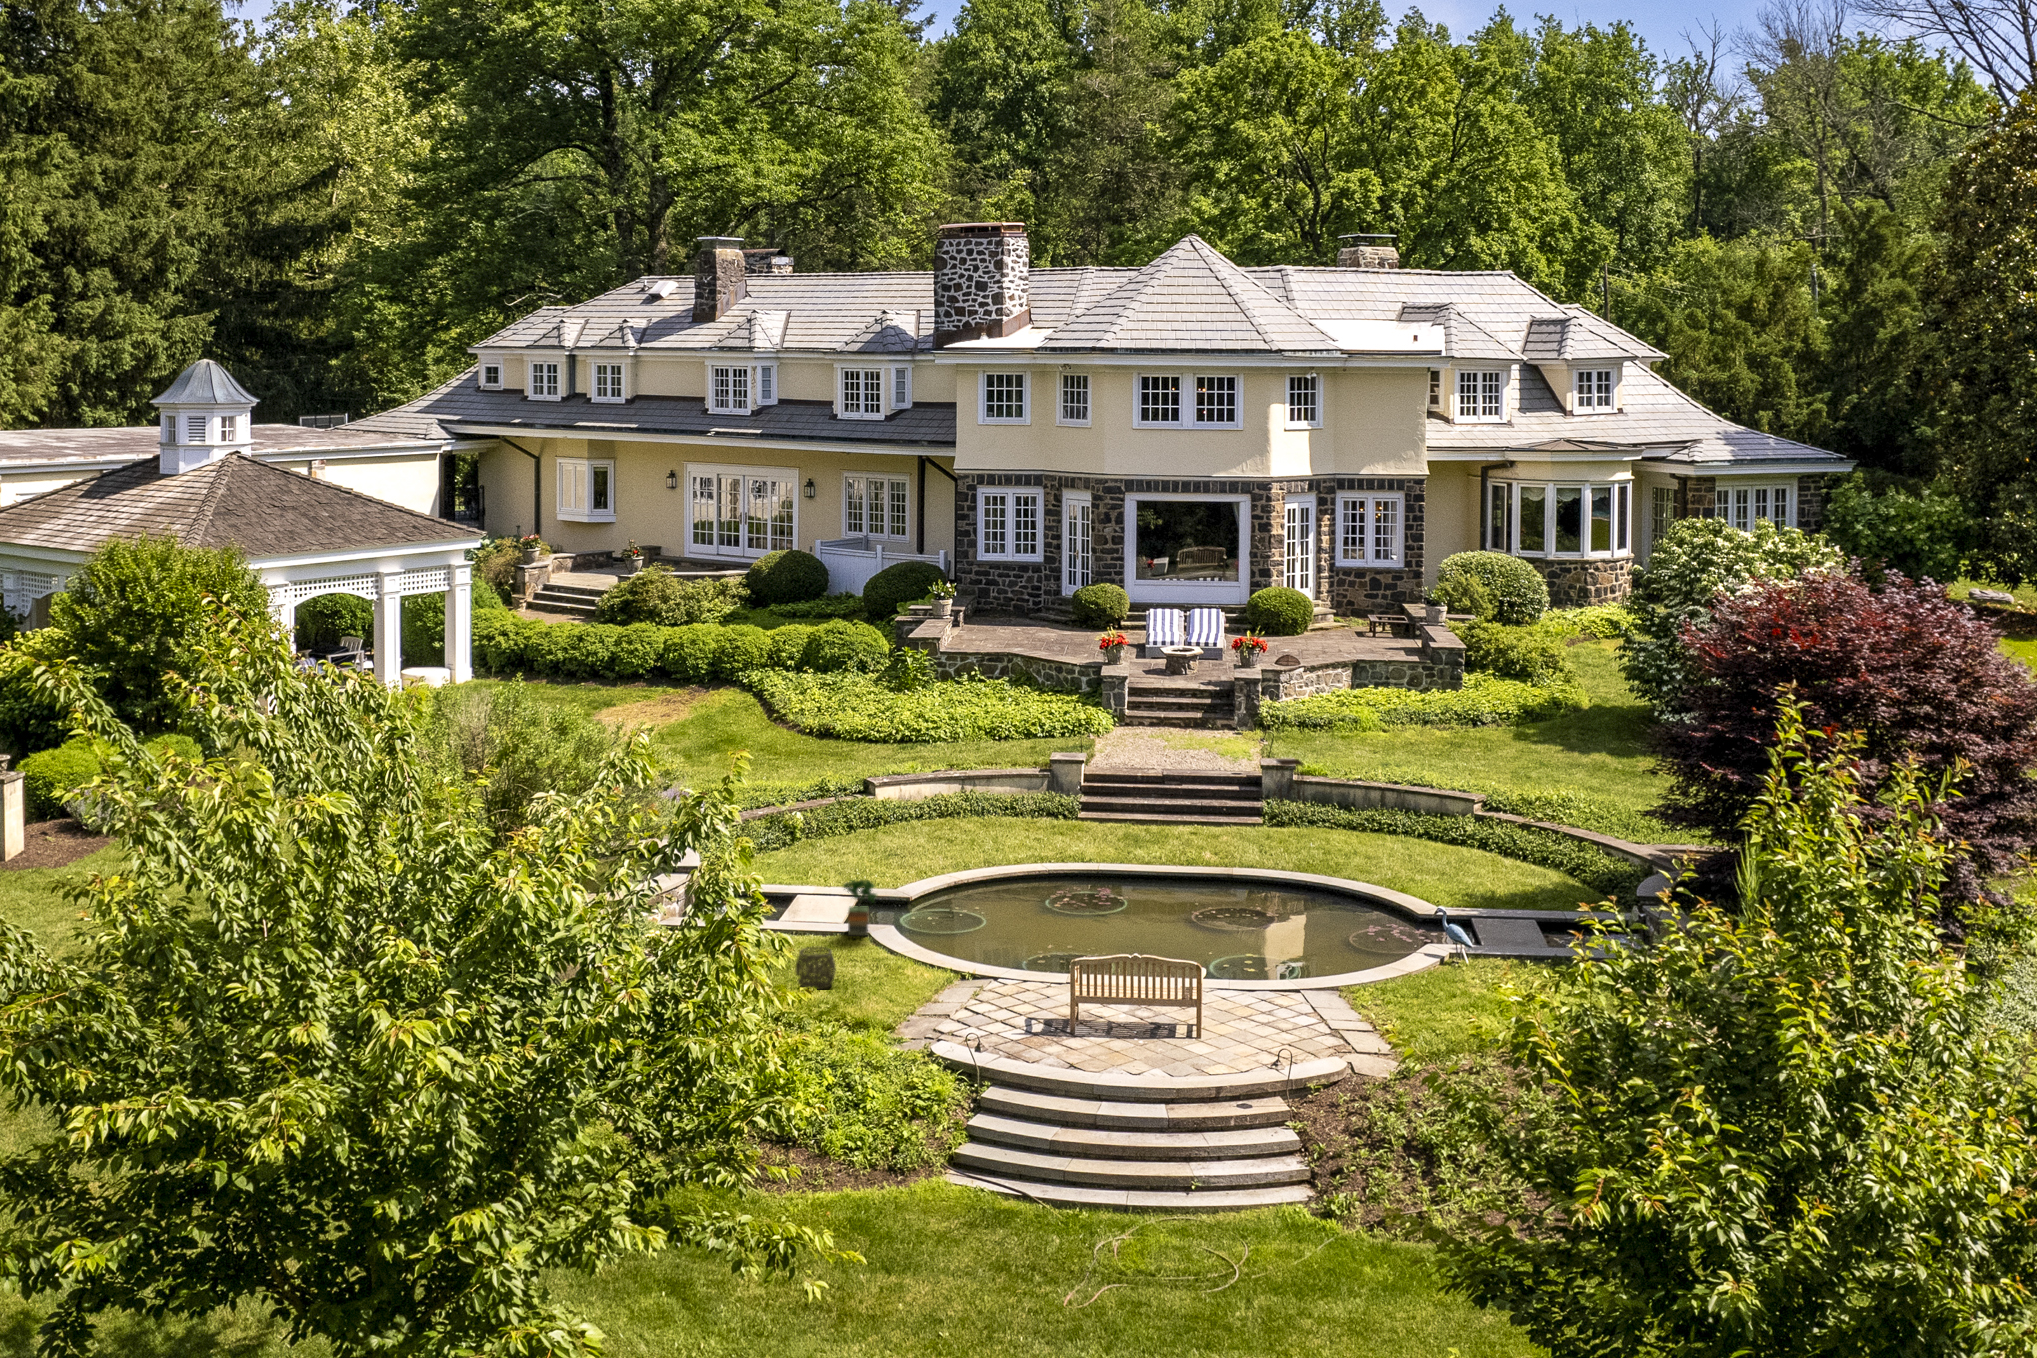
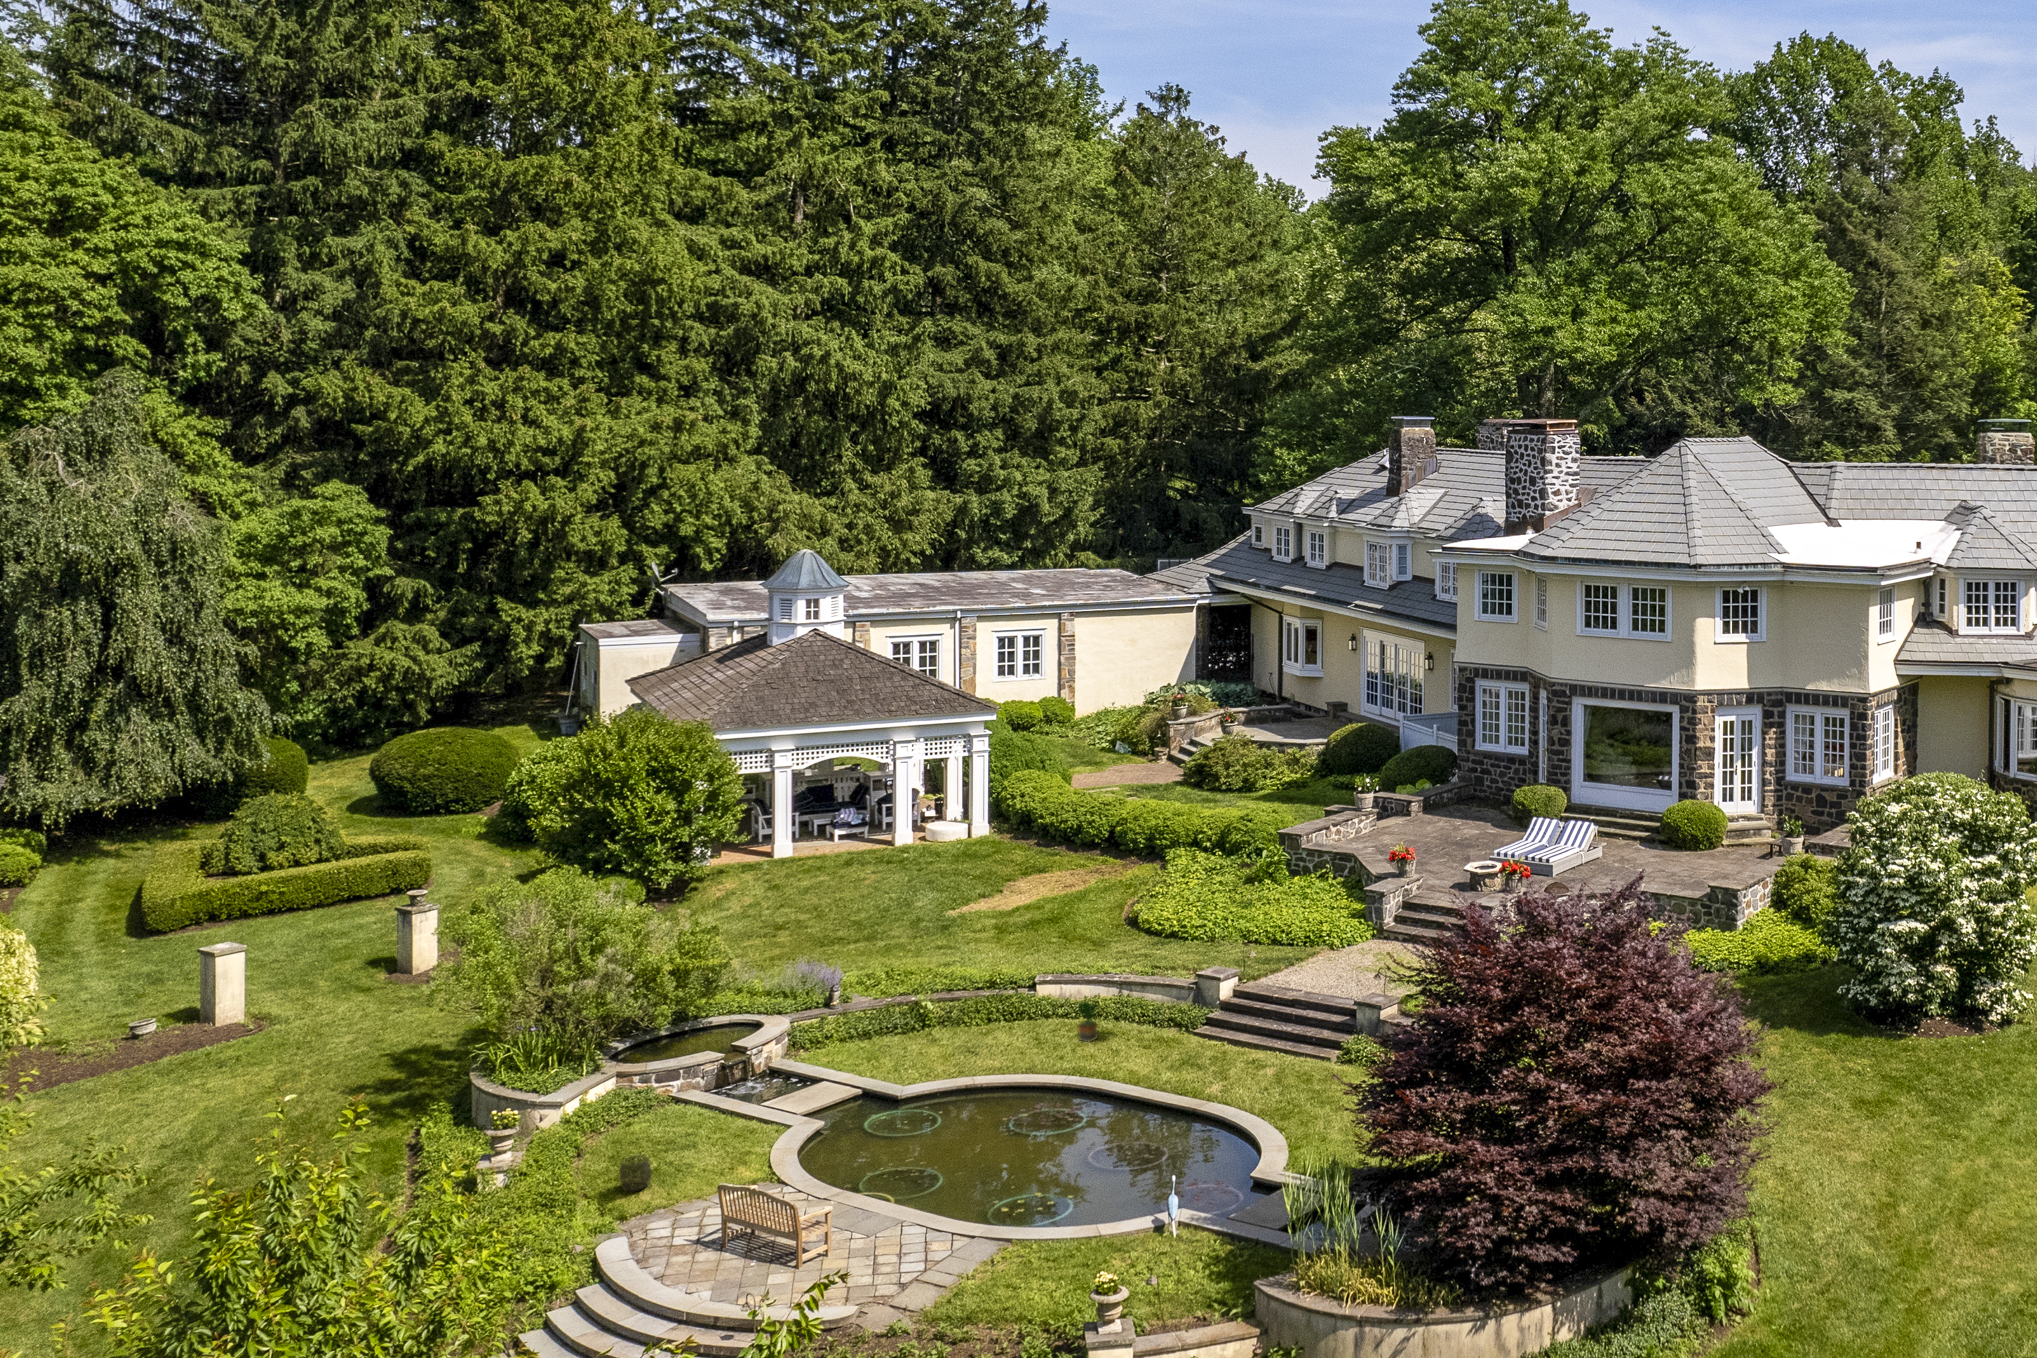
side table: present [1273,759,1305,804] -> present [1235,862,1258,895]
potted tree: present [843,880,877,935] -> present [1078,1002,1100,1042]

